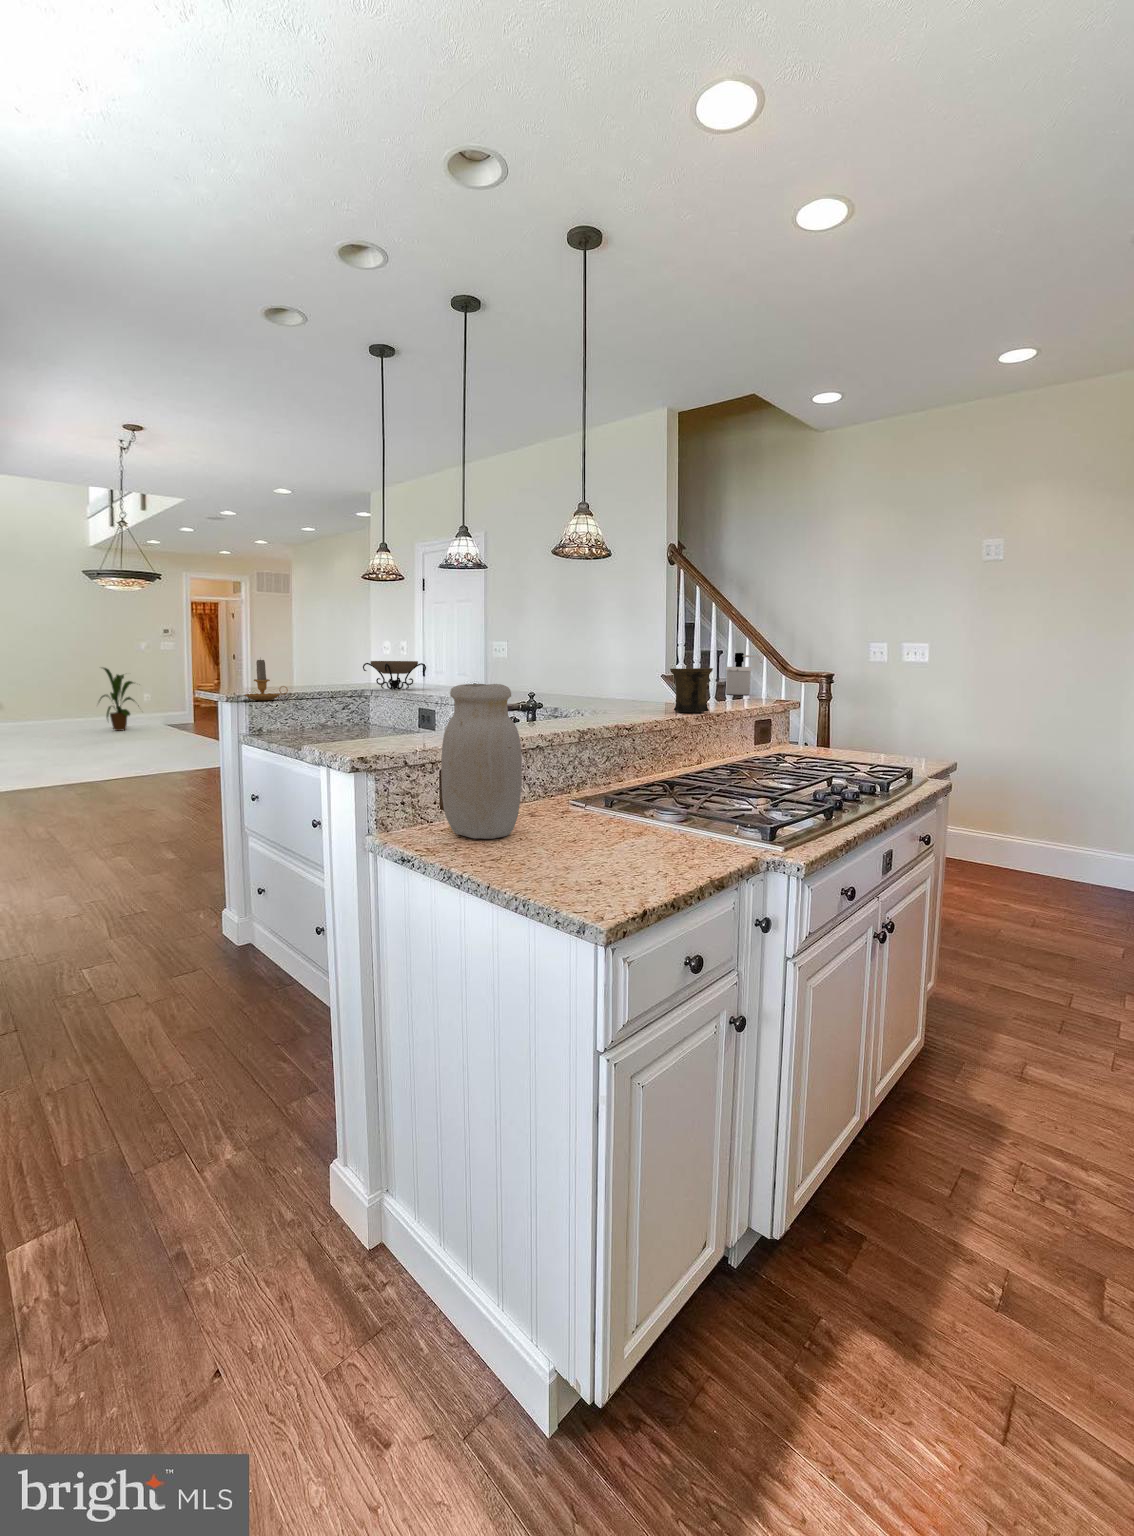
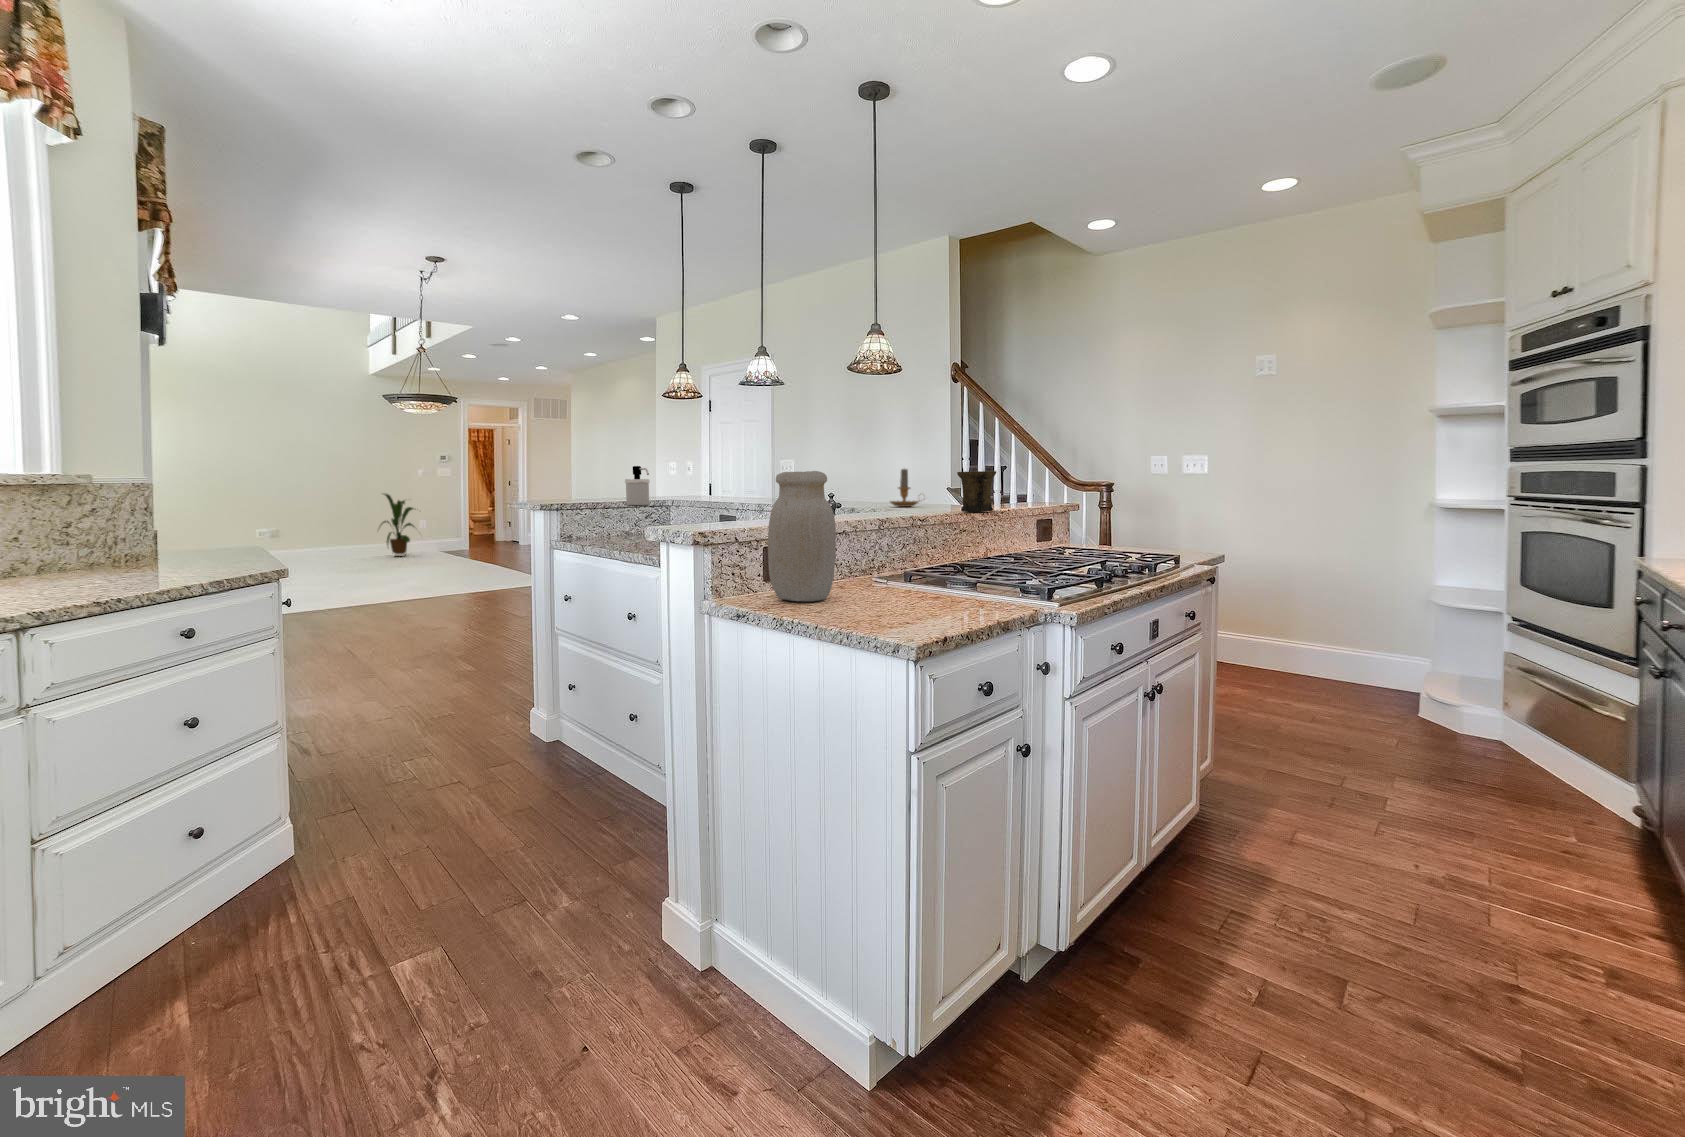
soap dispenser: present [726,653,762,695] -> present [625,466,650,505]
candle: present [245,660,288,701] -> present [890,469,920,507]
decorative bowl: present [363,661,426,689] -> none [661,475,722,502]

